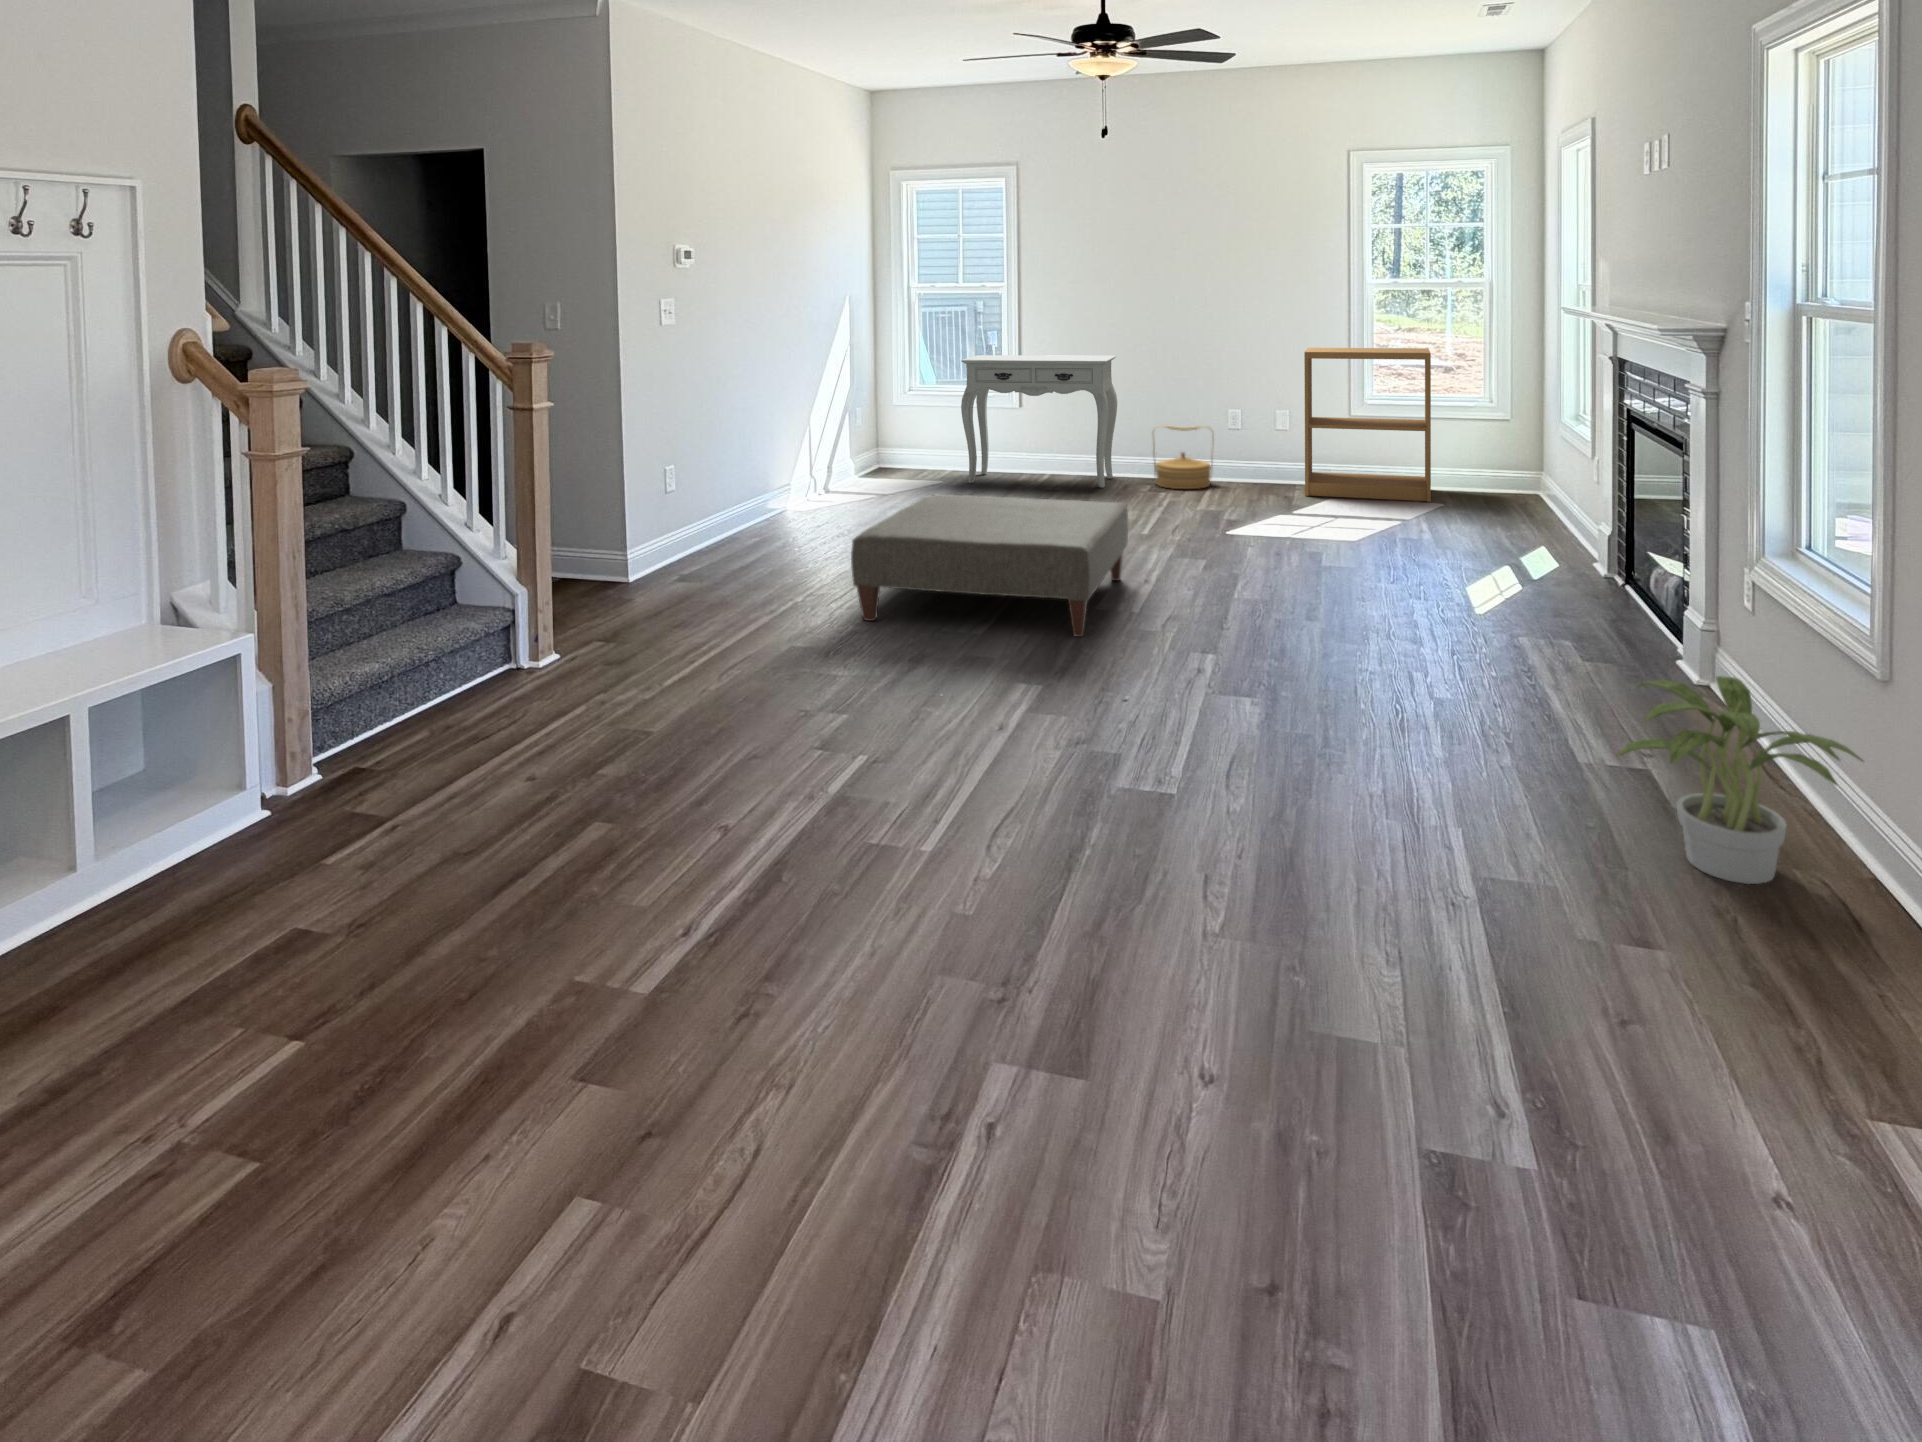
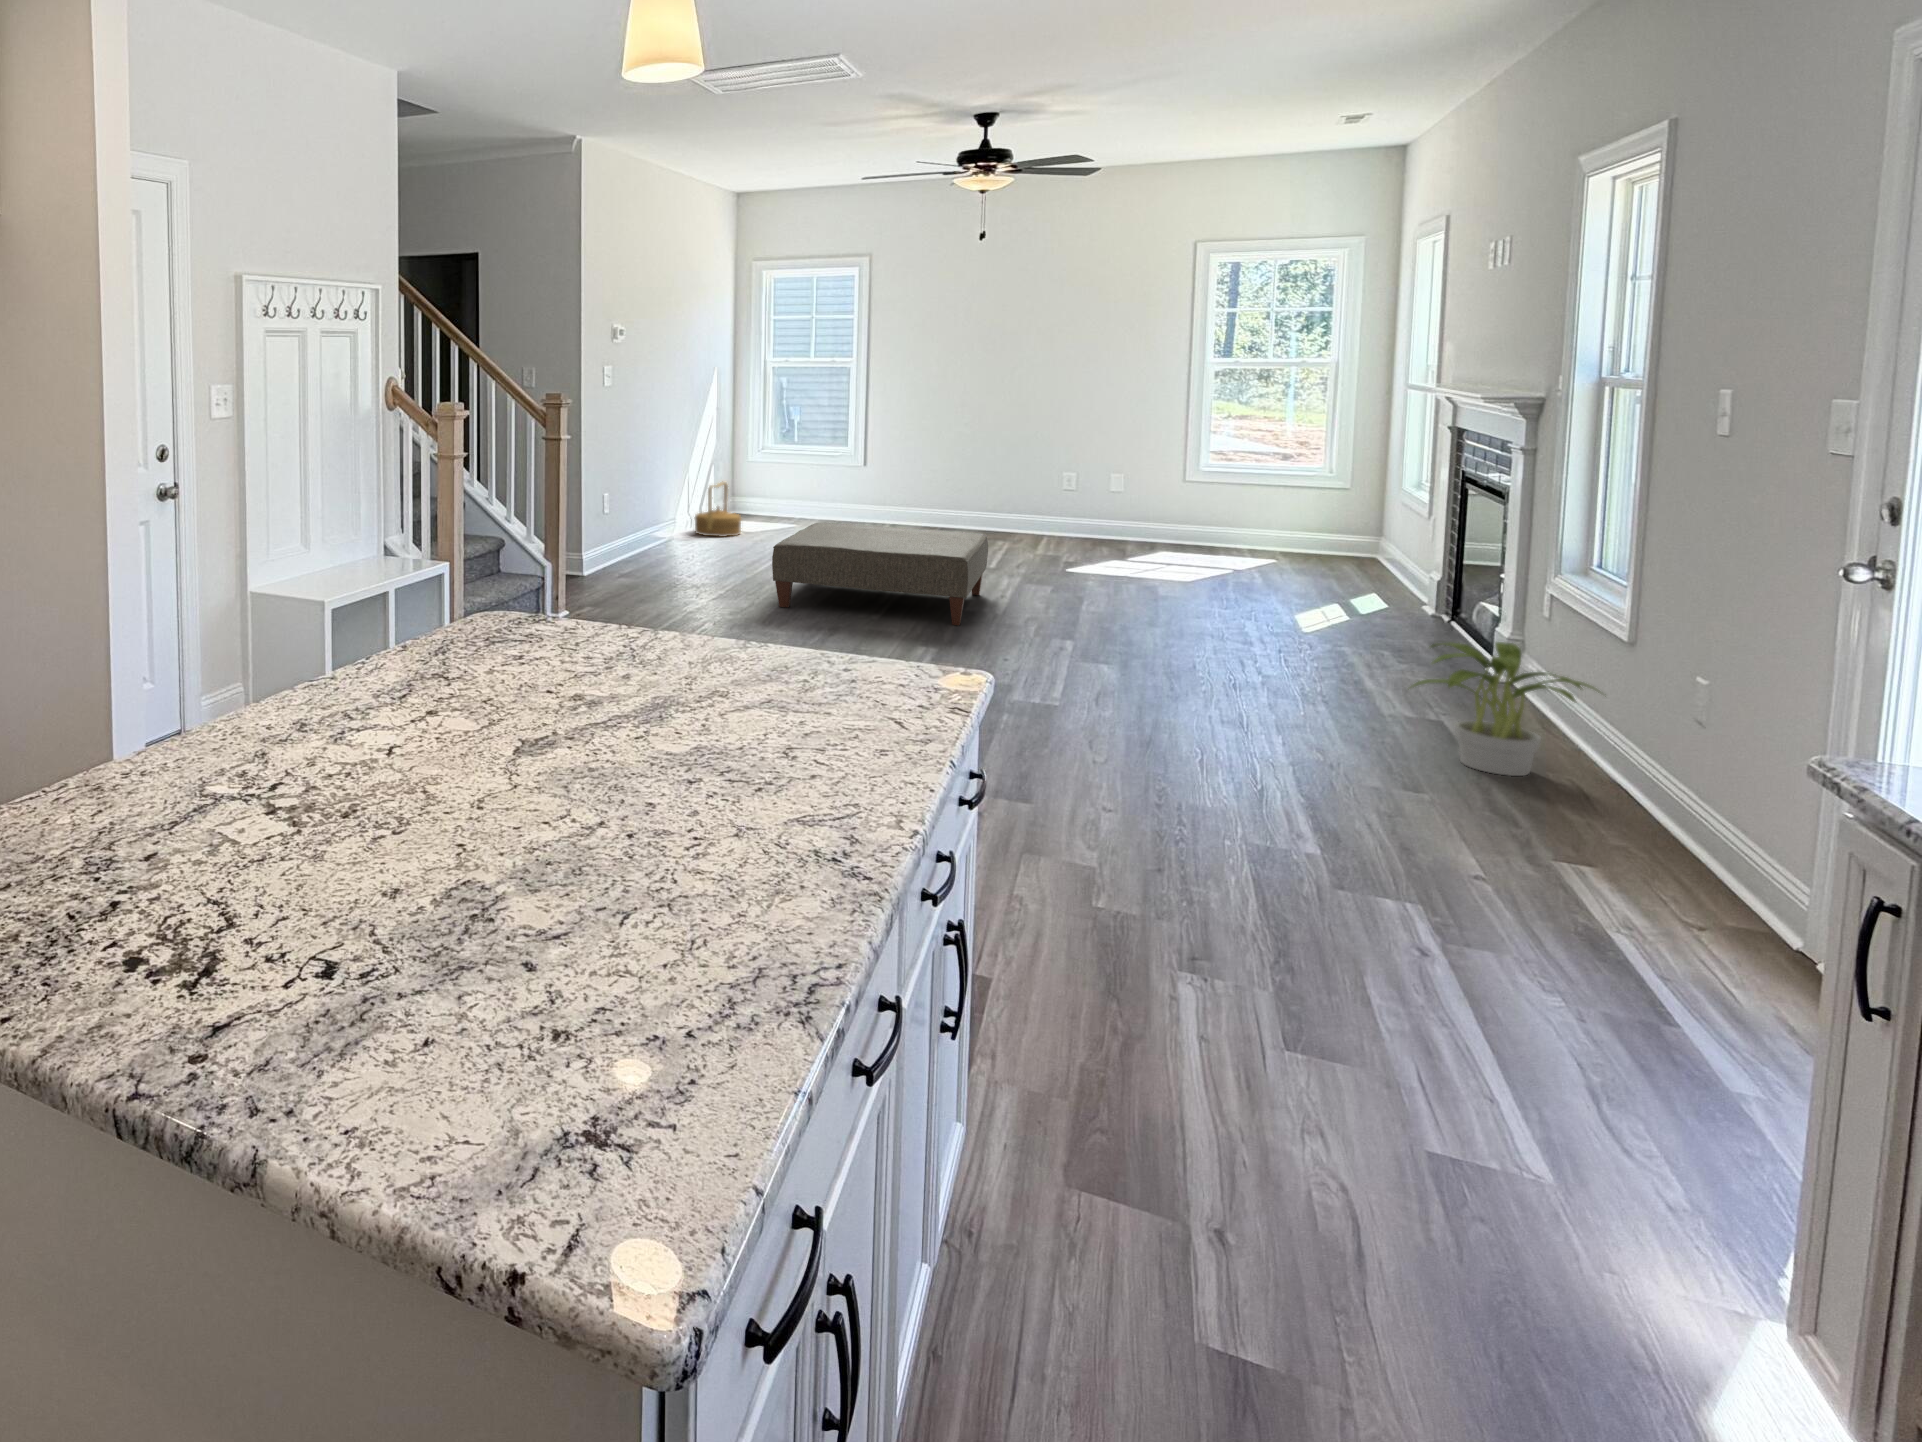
bookshelf: present [1304,348,1431,502] -> none [1137,419,1270,558]
console table: present [961,355,1117,488] -> none [815,420,956,535]
woven basket: present [1154,425,1213,489] -> present [695,482,741,537]

